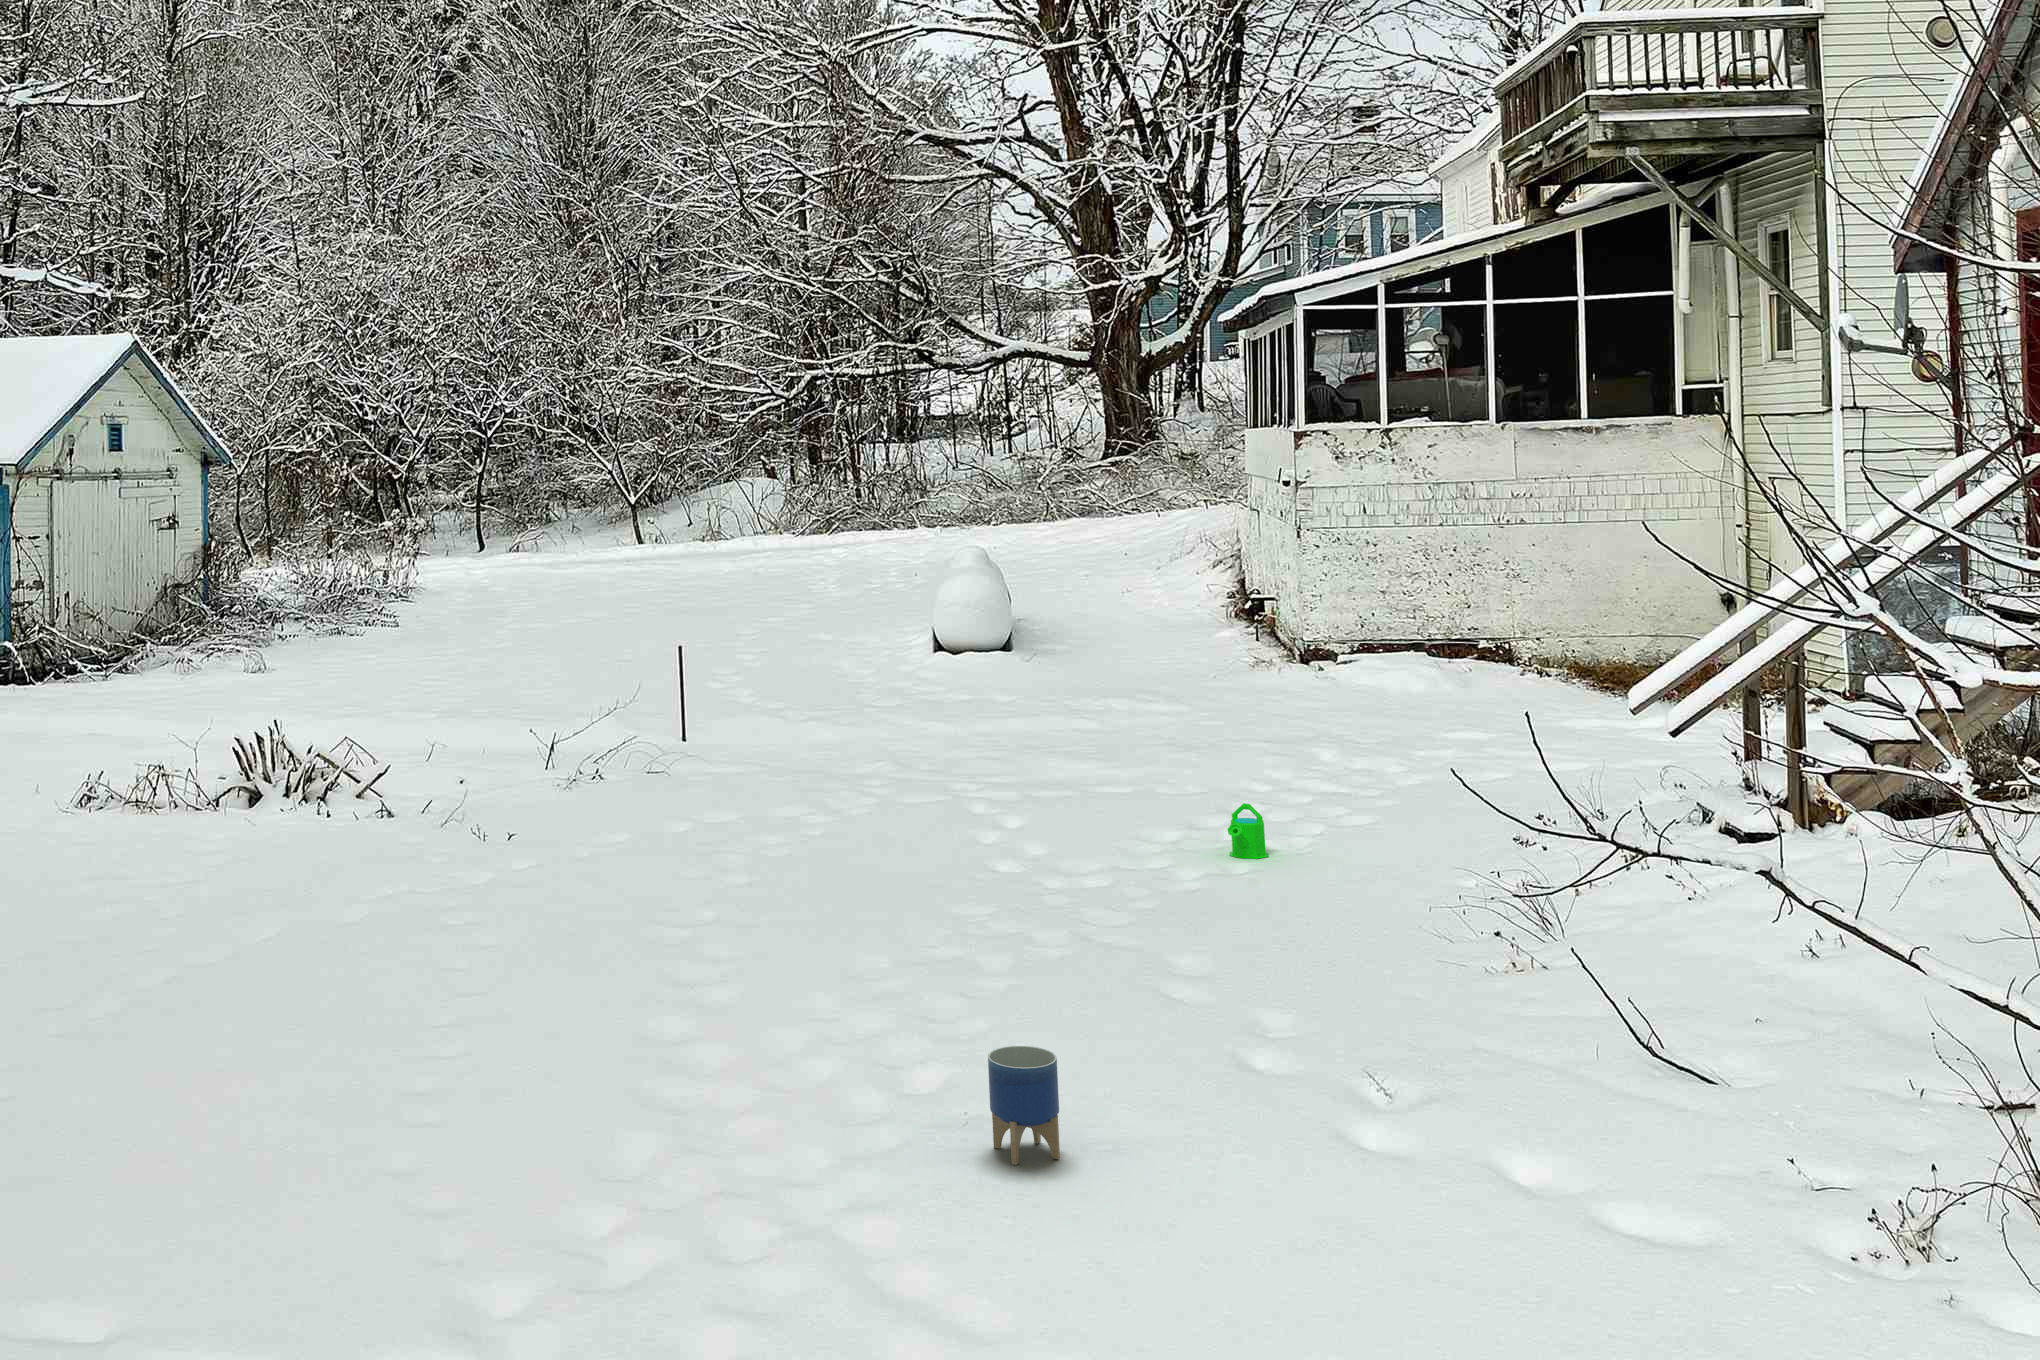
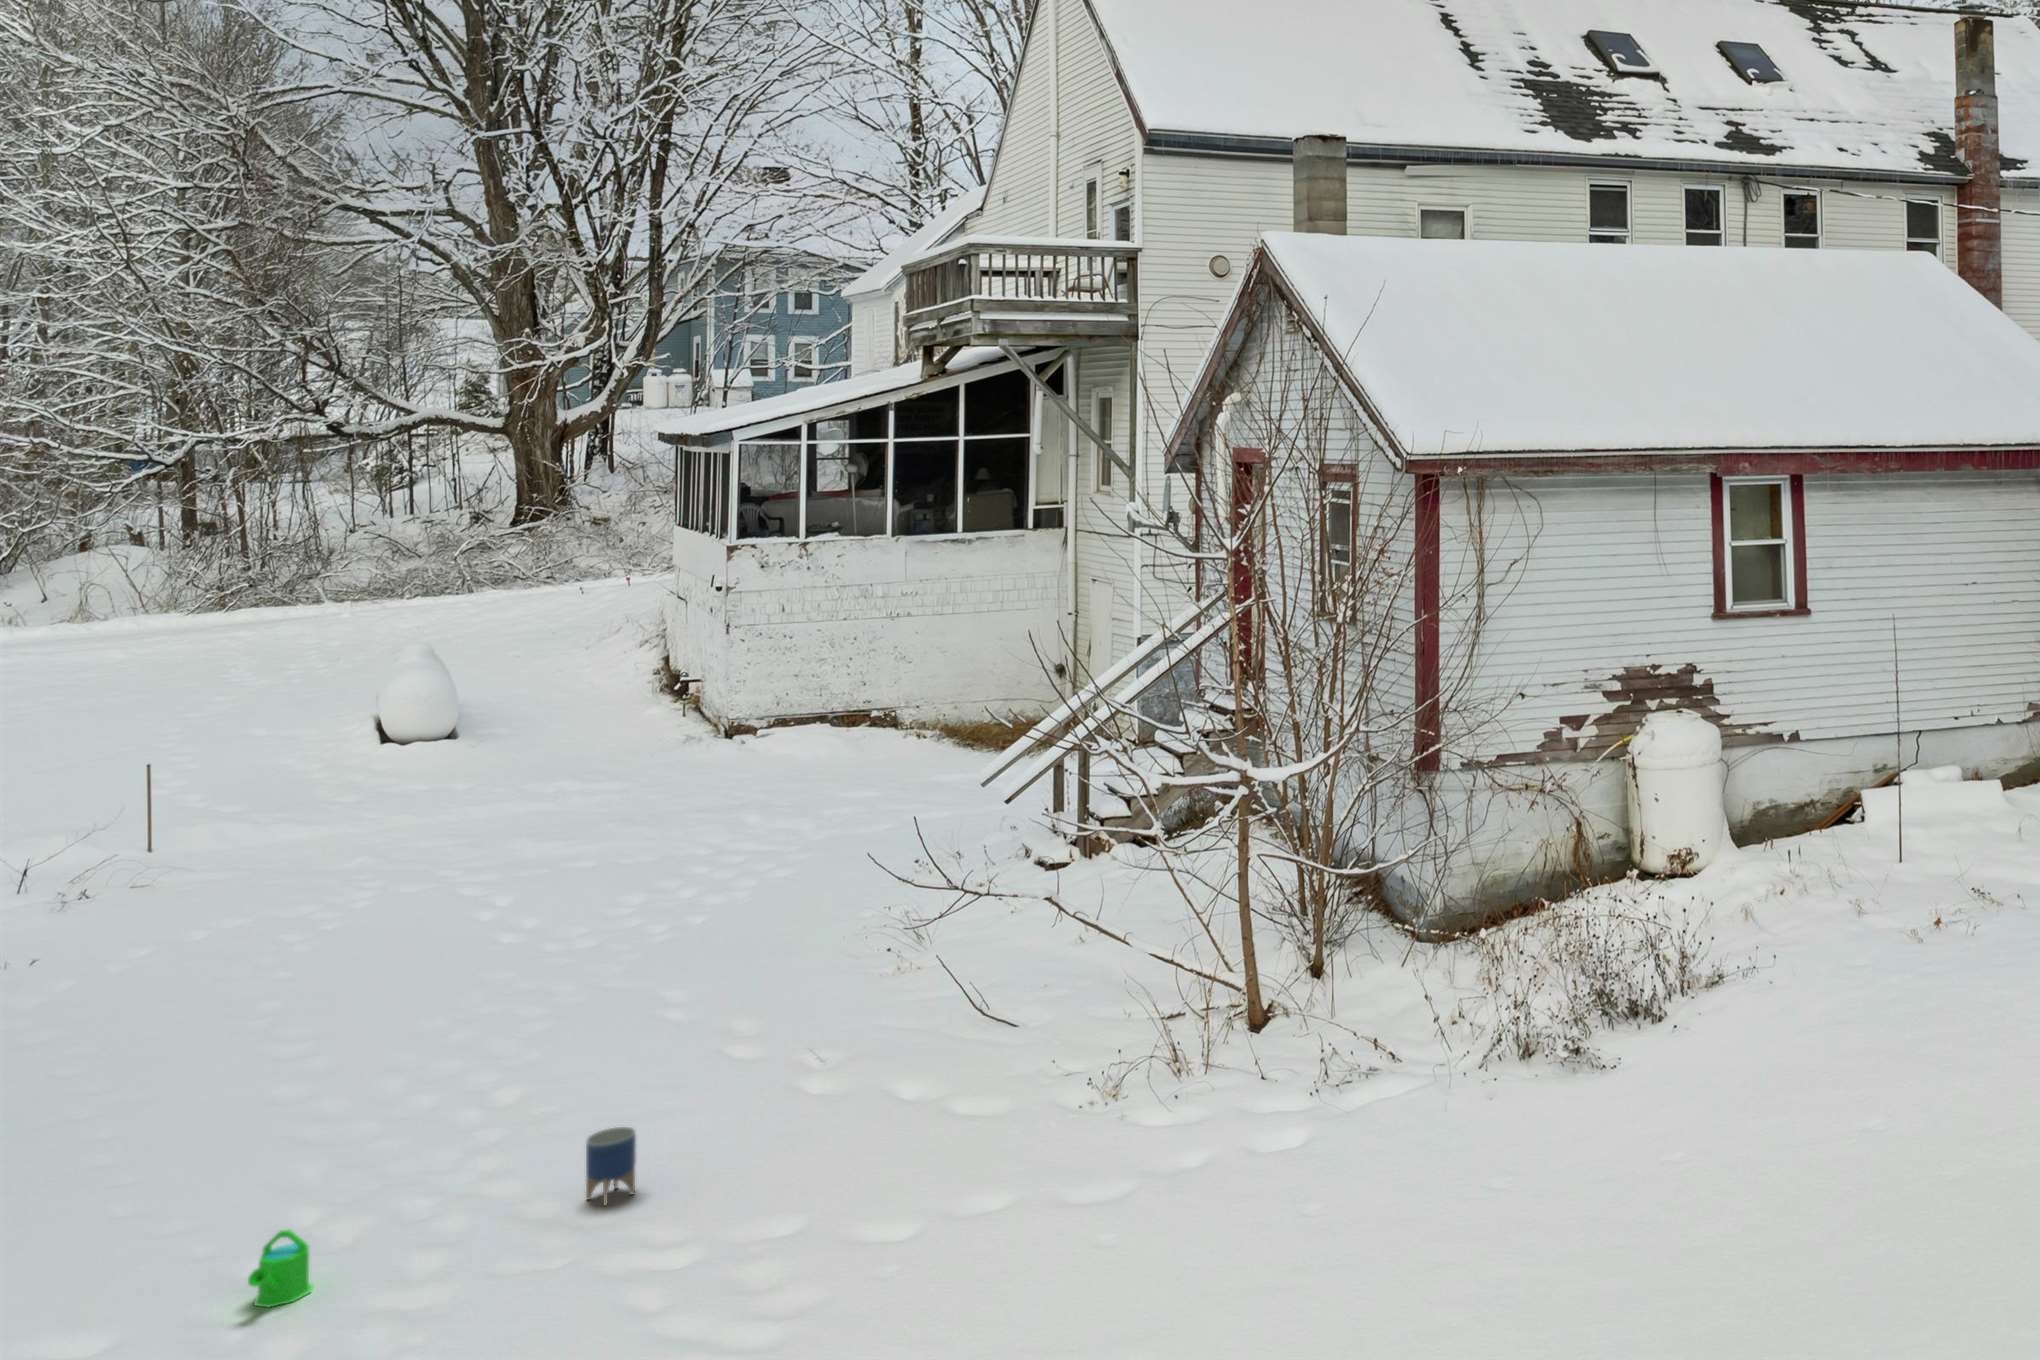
watering can: present [1228,803,1269,859] -> present [248,1230,312,1307]

